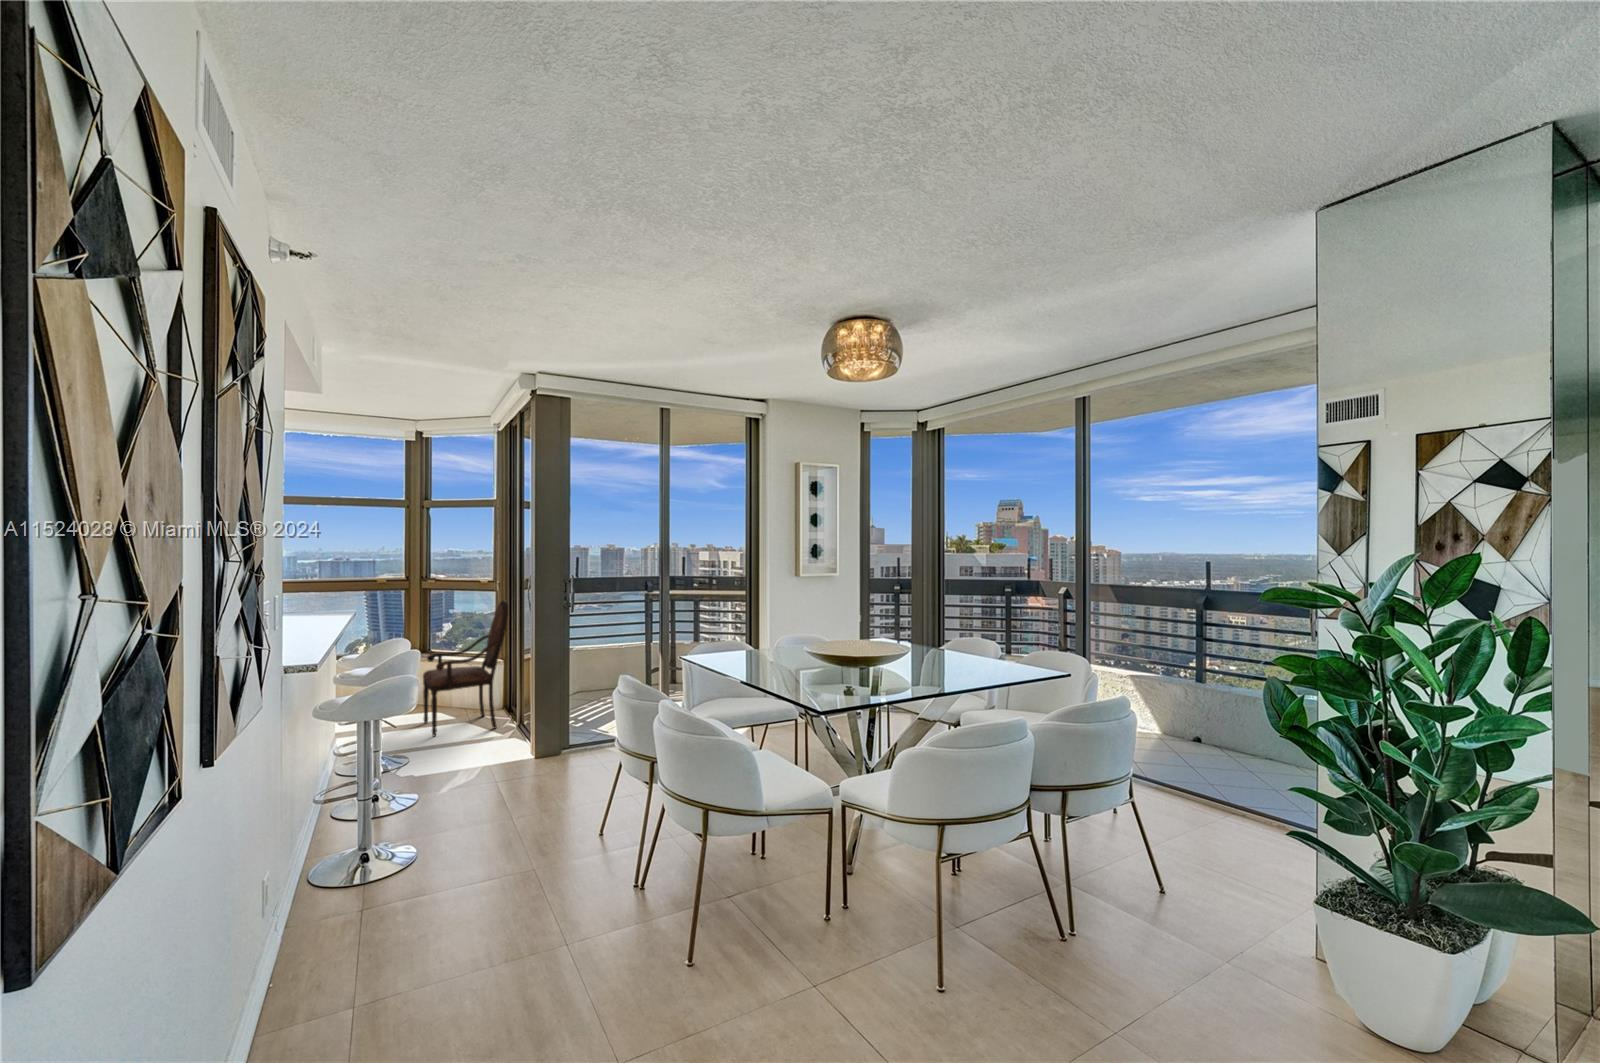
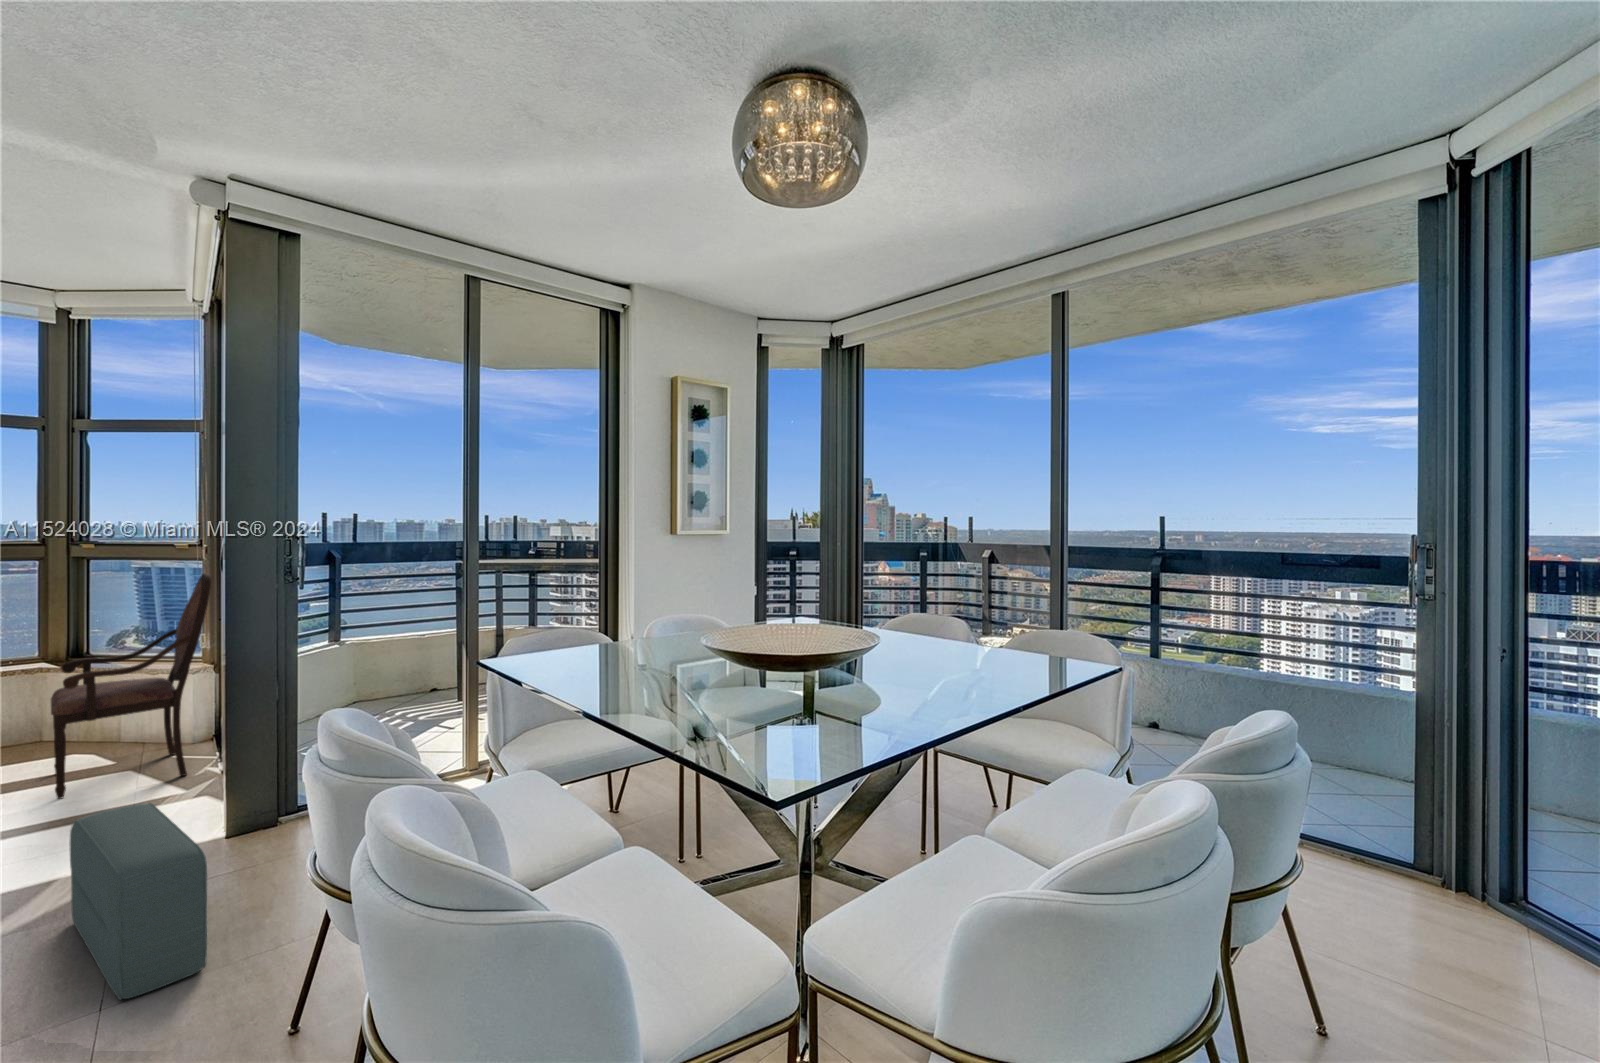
pouf: none [473,732,546,823] -> present [69,803,207,1000]

